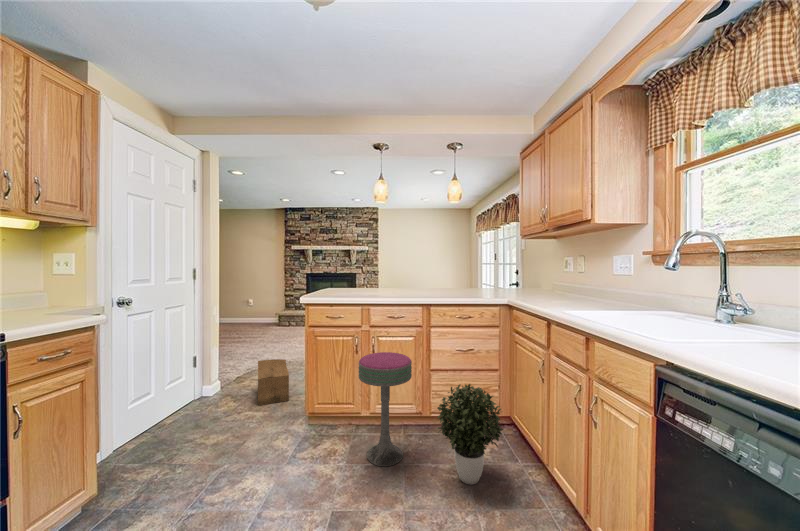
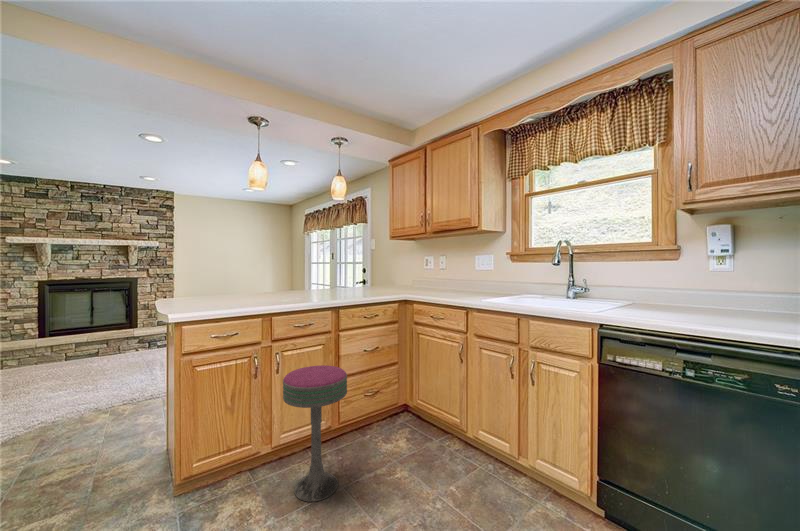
cardboard box: present [258,359,289,405] -> none [25,418,111,507]
potted plant: present [437,384,503,485] -> none [377,380,443,477]

